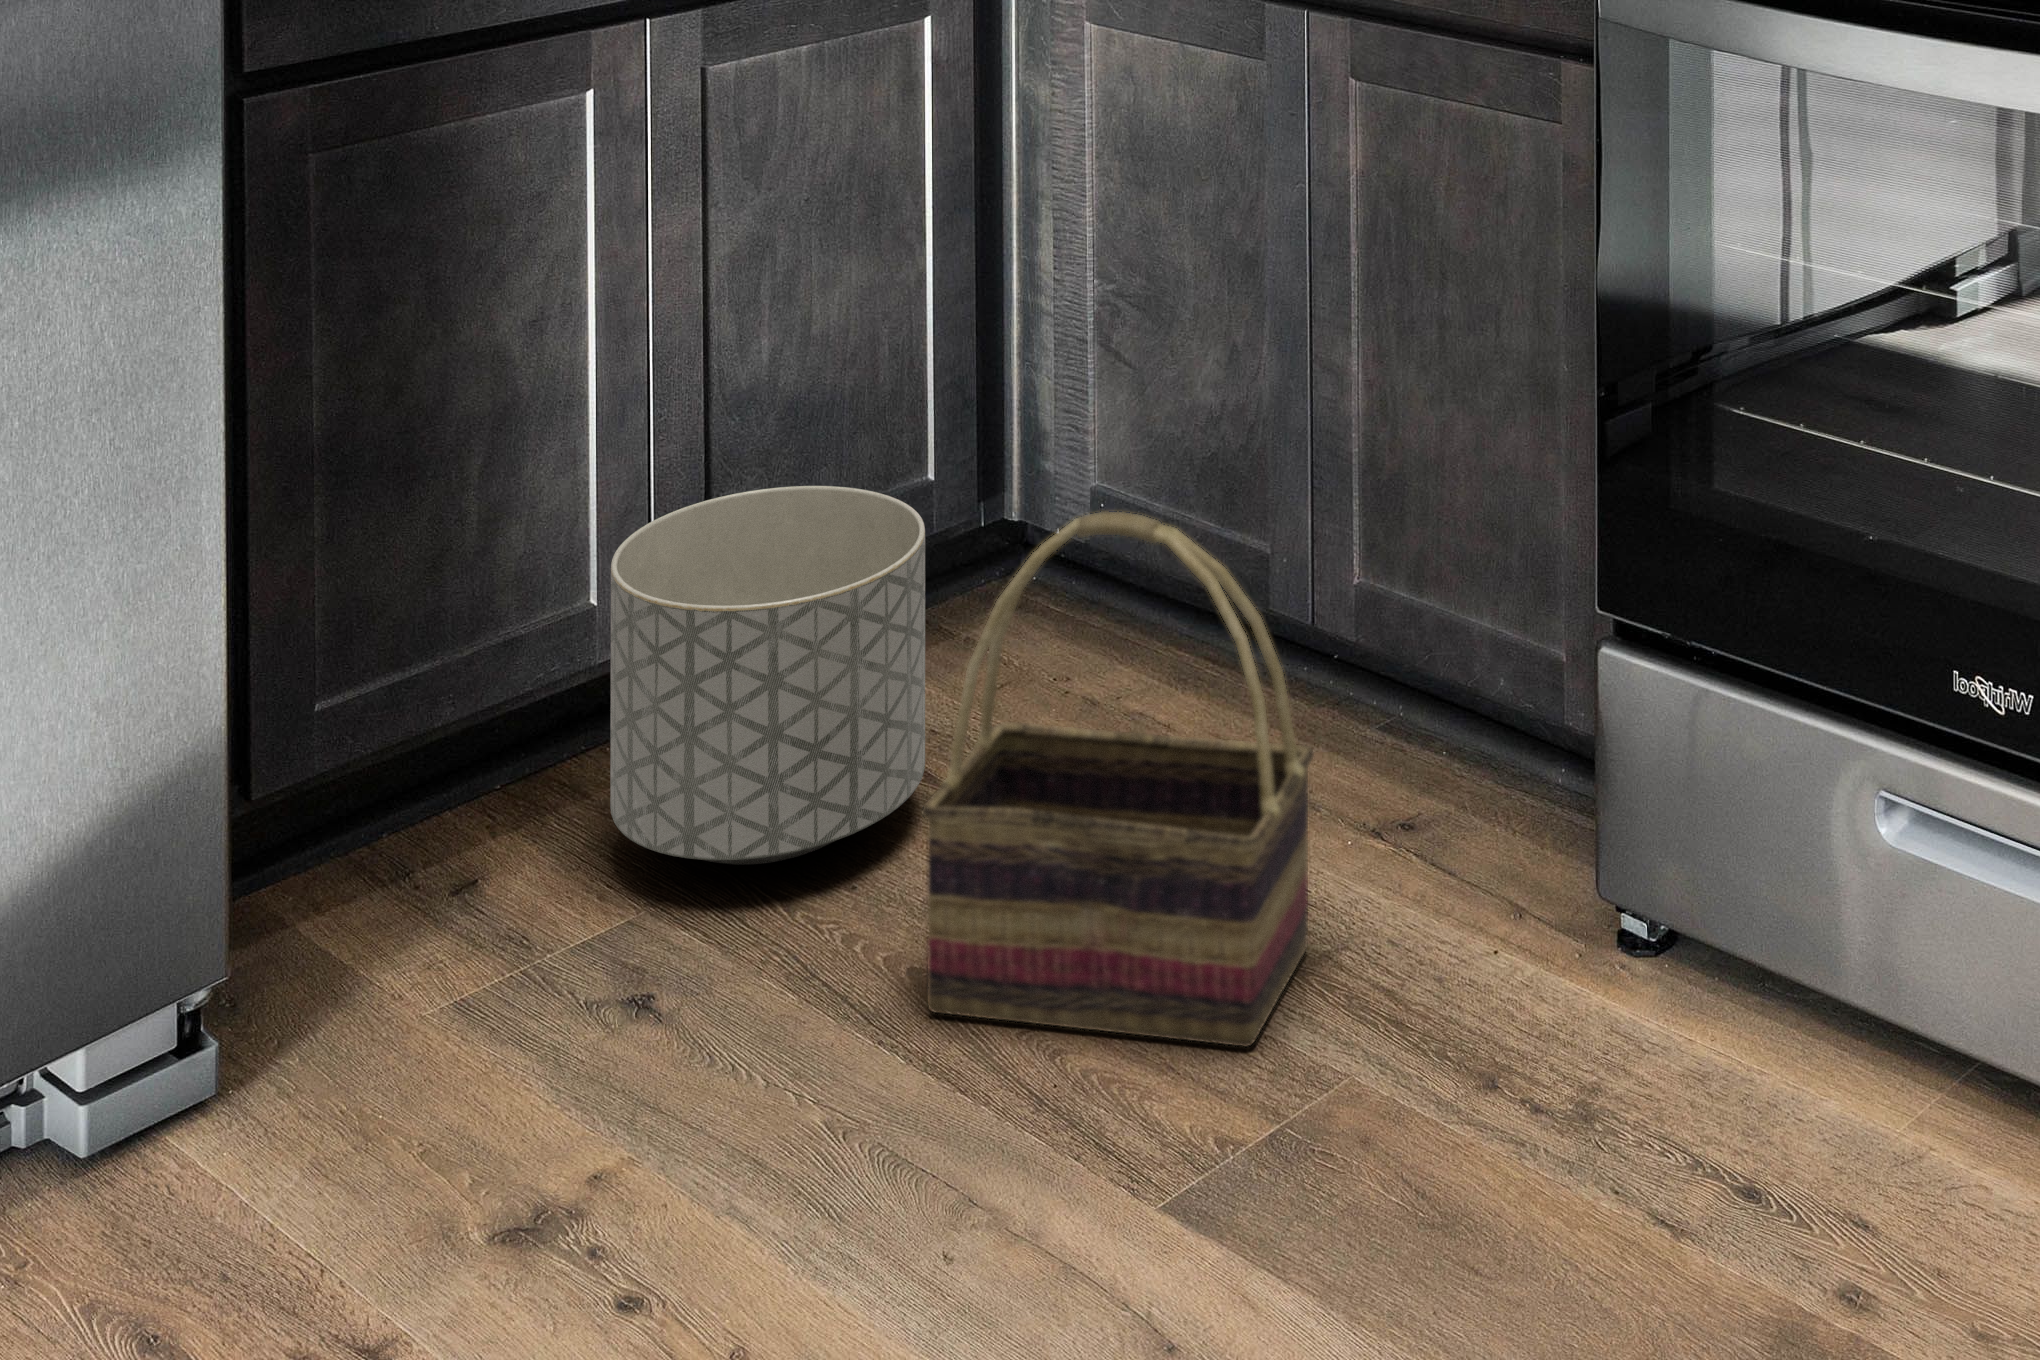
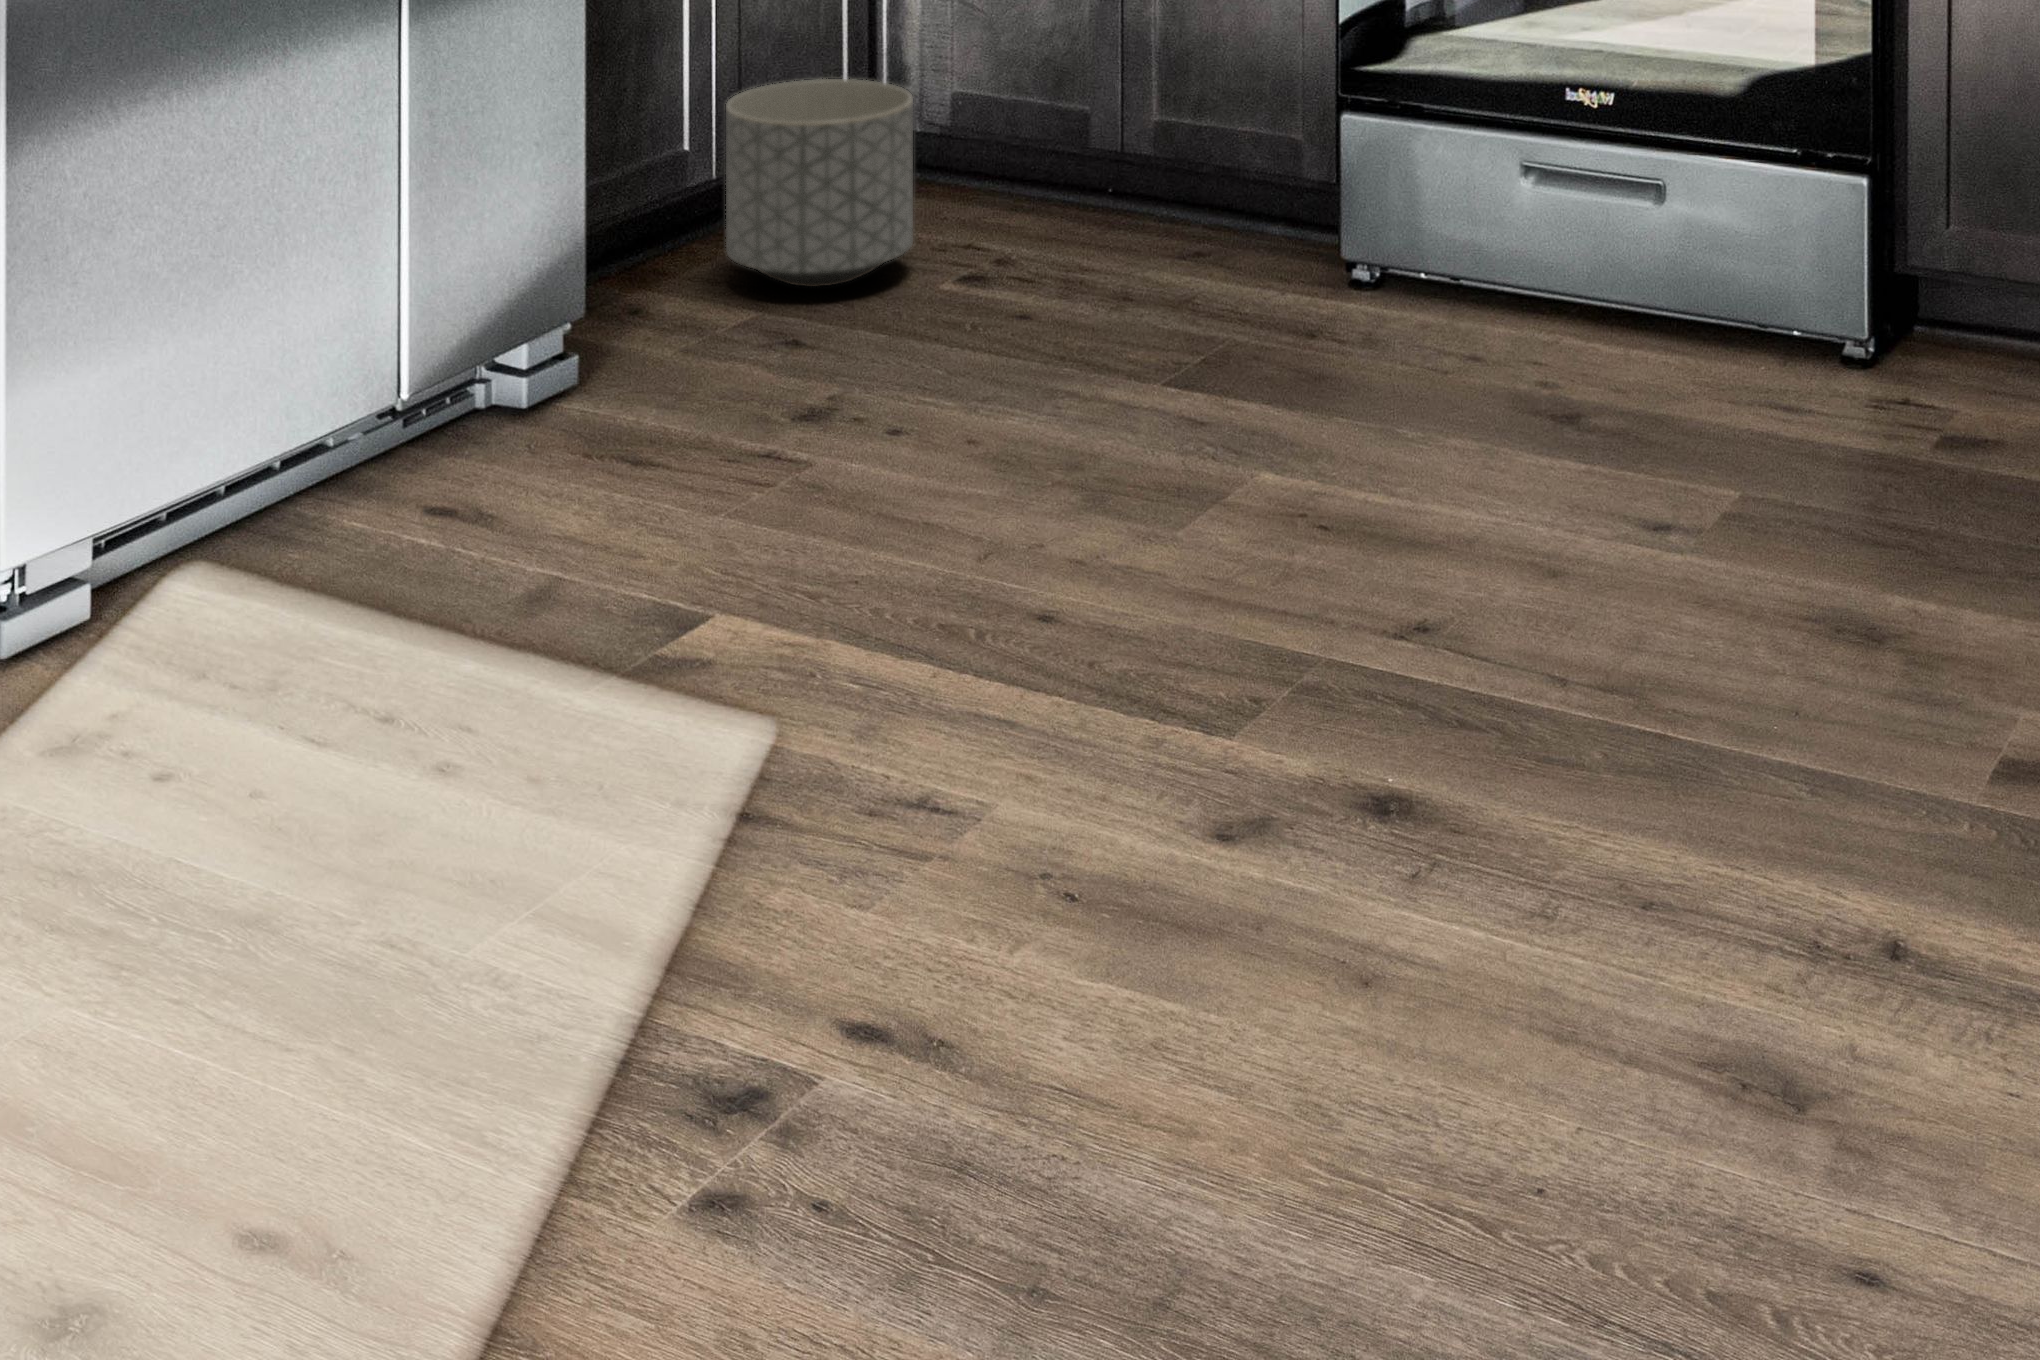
basket: present [922,512,1314,1046] -> none [979,42,1187,326]

